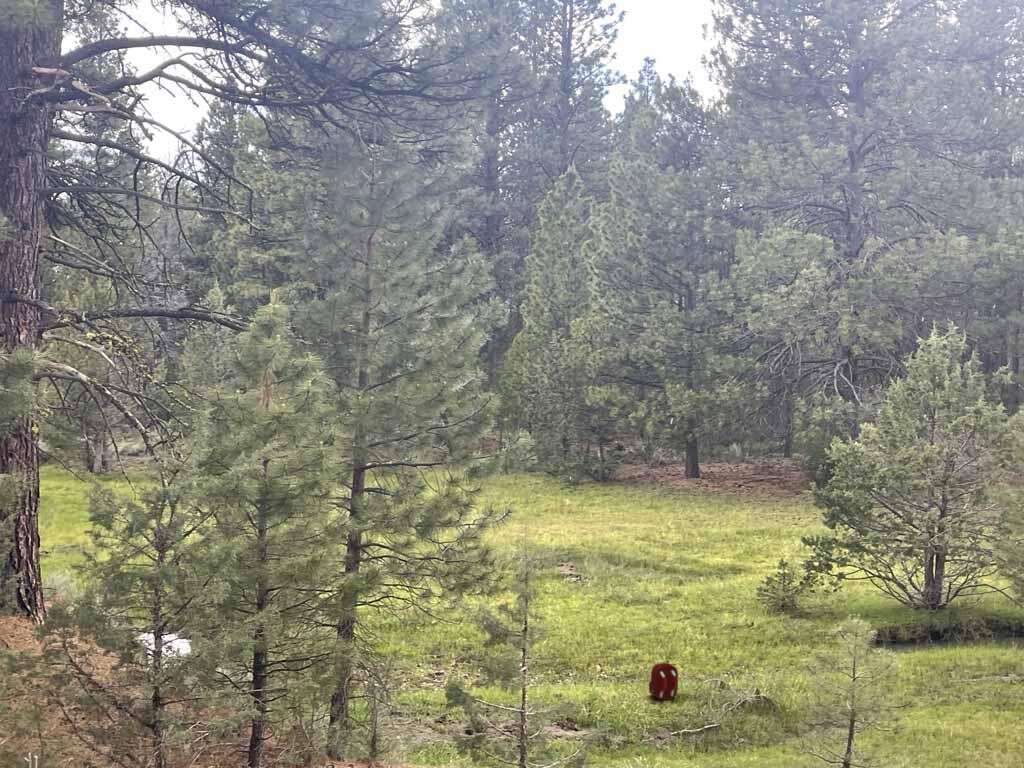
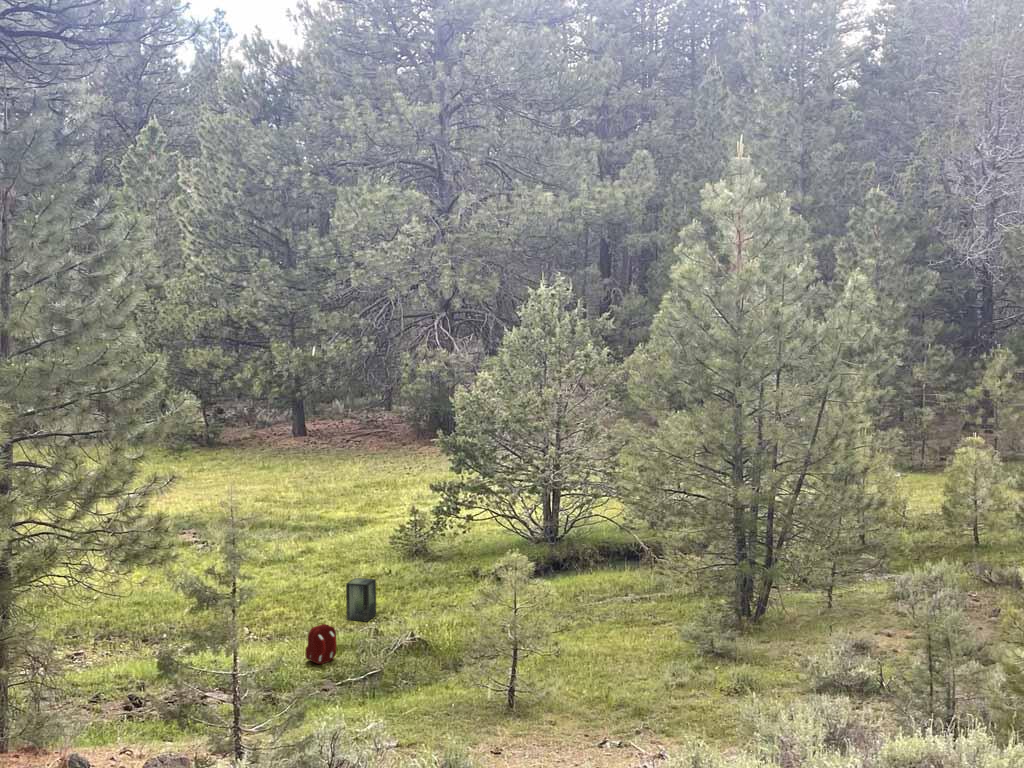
storage box: none [696,625,727,669] -> present [346,578,376,622]

